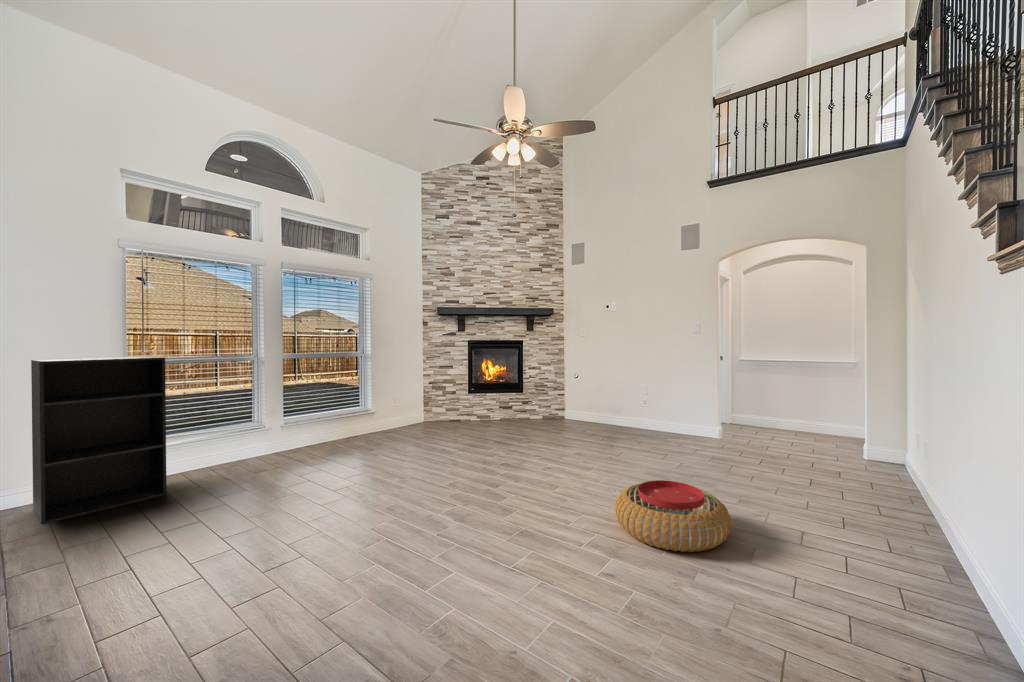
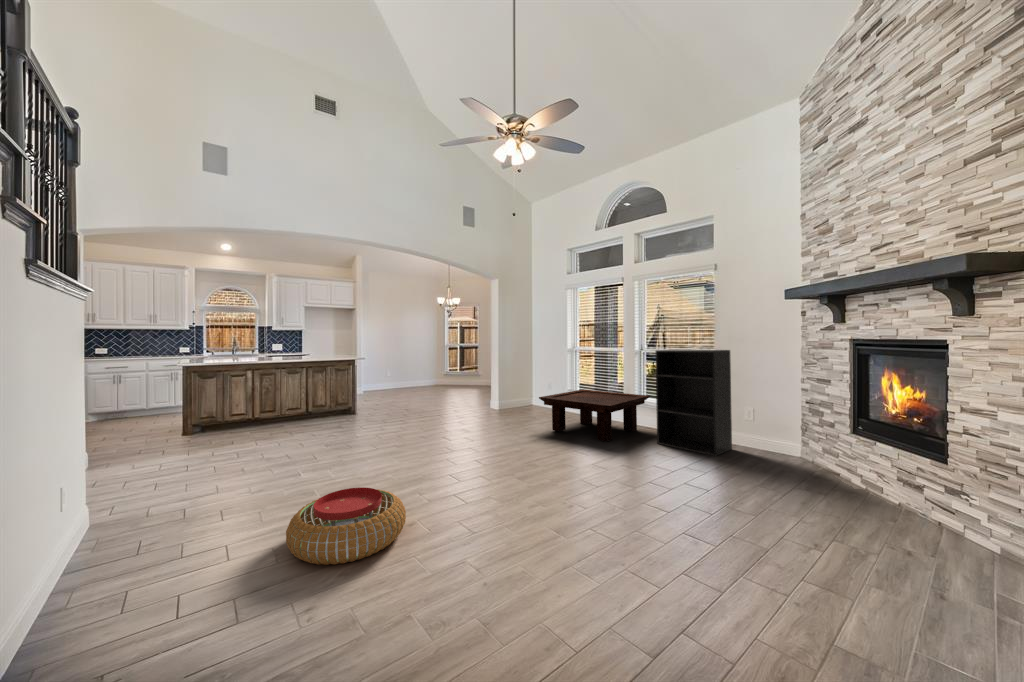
bookshelf: present [31,356,167,524] -> present [656,349,732,456]
coffee table: none [207,405,372,480] -> present [539,390,650,442]

